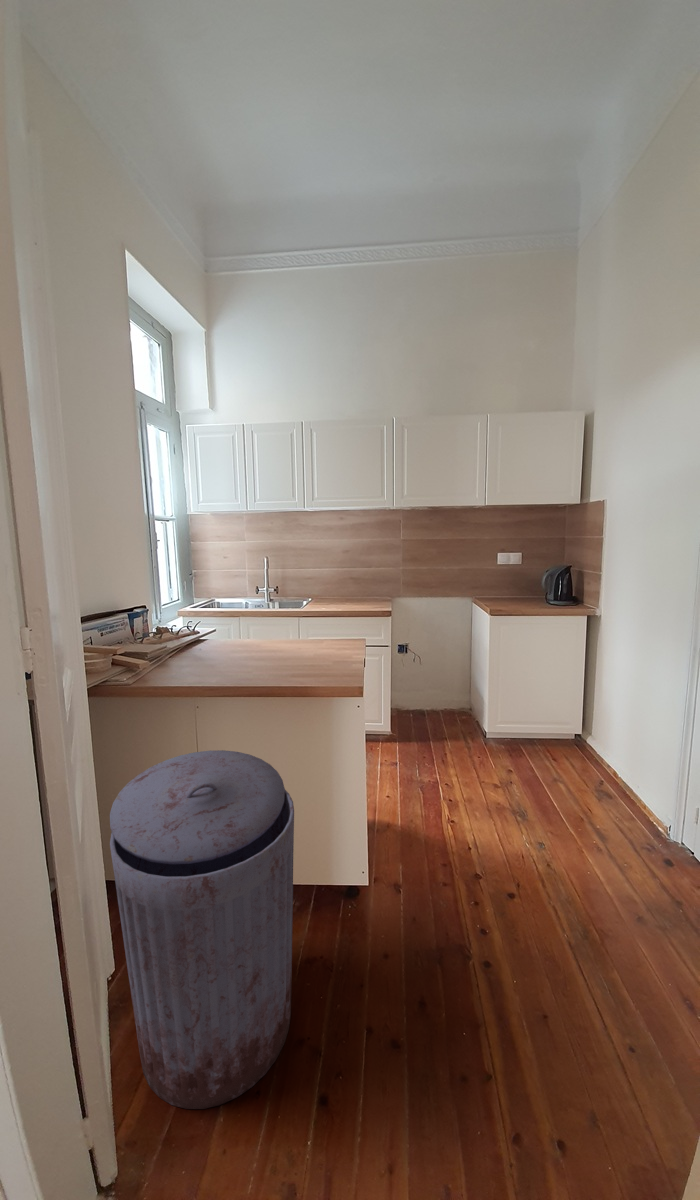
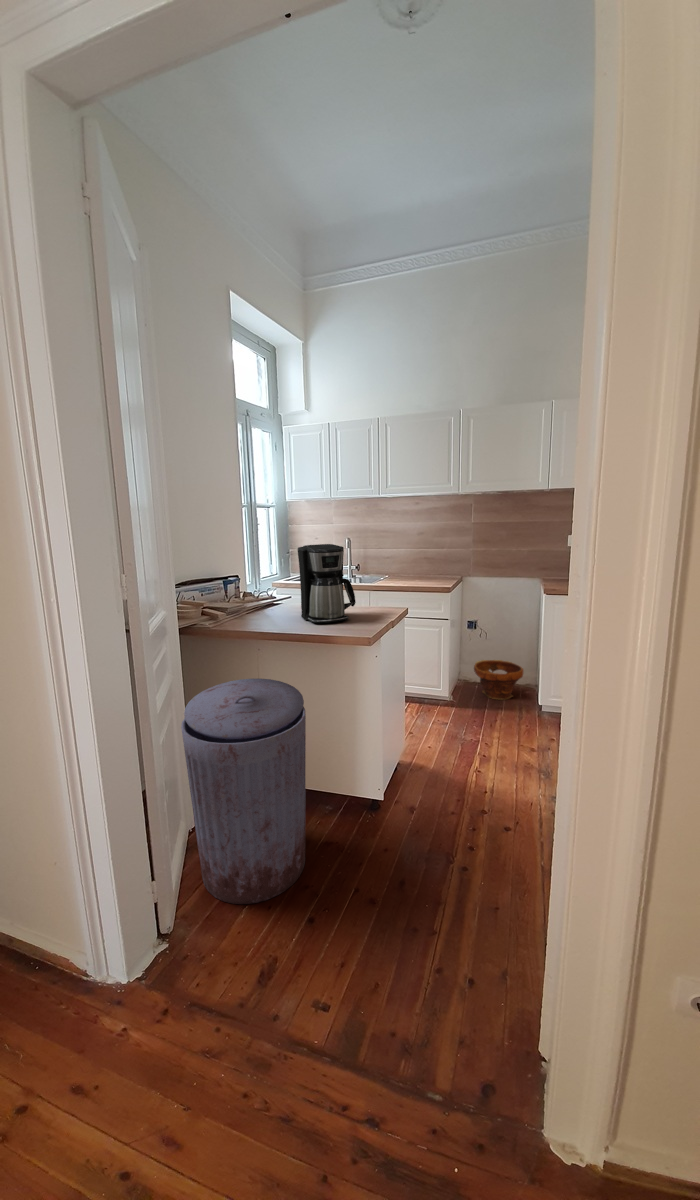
coffee maker: none [247,567,321,669] -> present [297,544,356,623]
planter: none [410,685,460,728] -> present [474,660,523,700]

